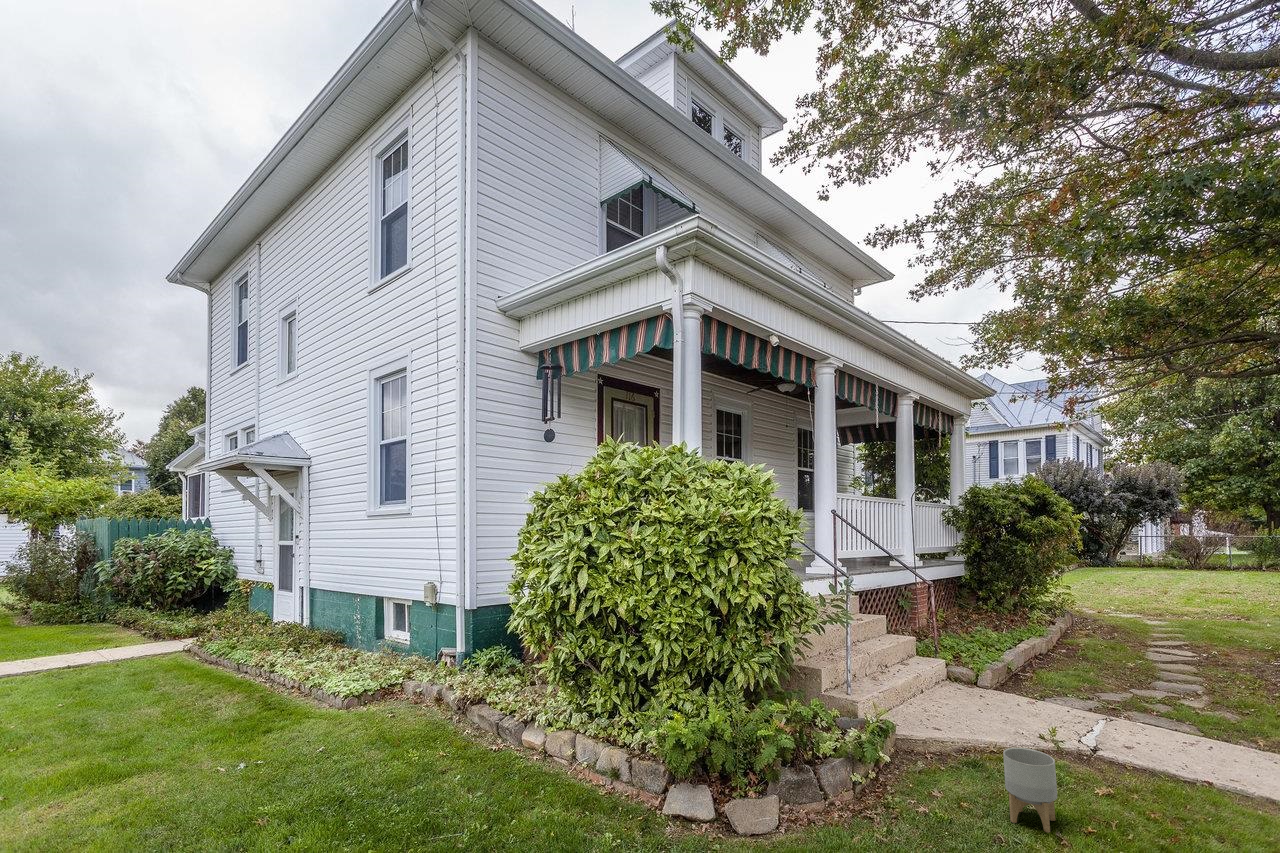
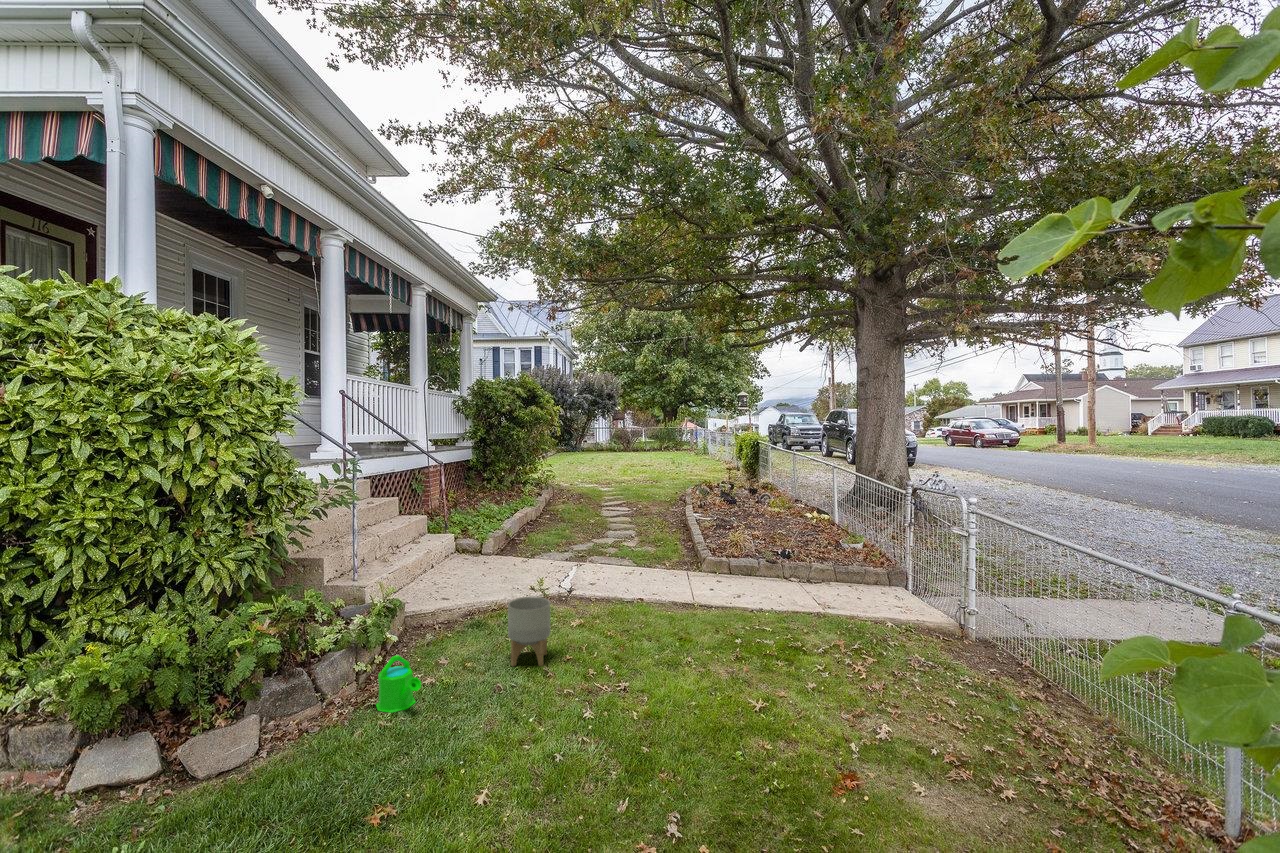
watering can: none [872,777,913,834] -> present [376,655,421,713]

